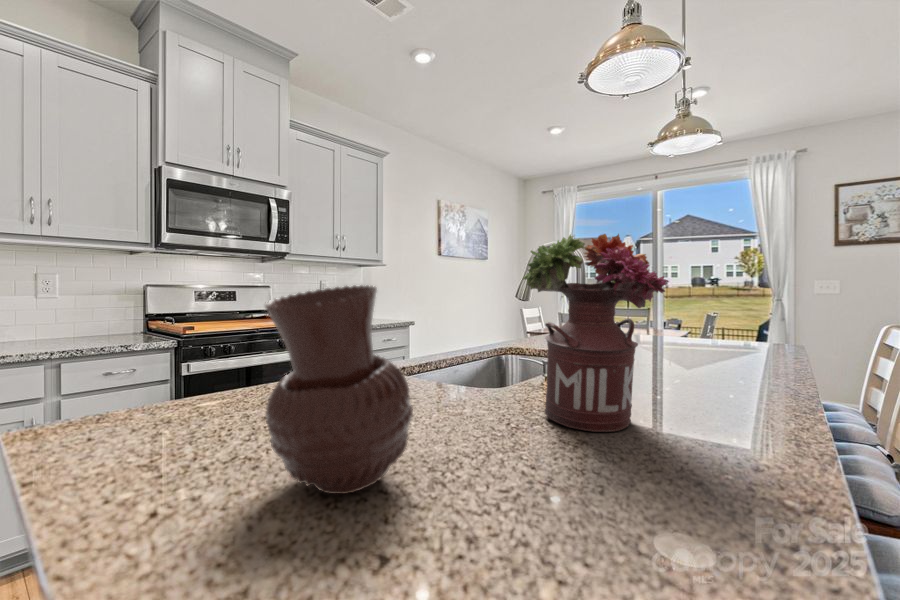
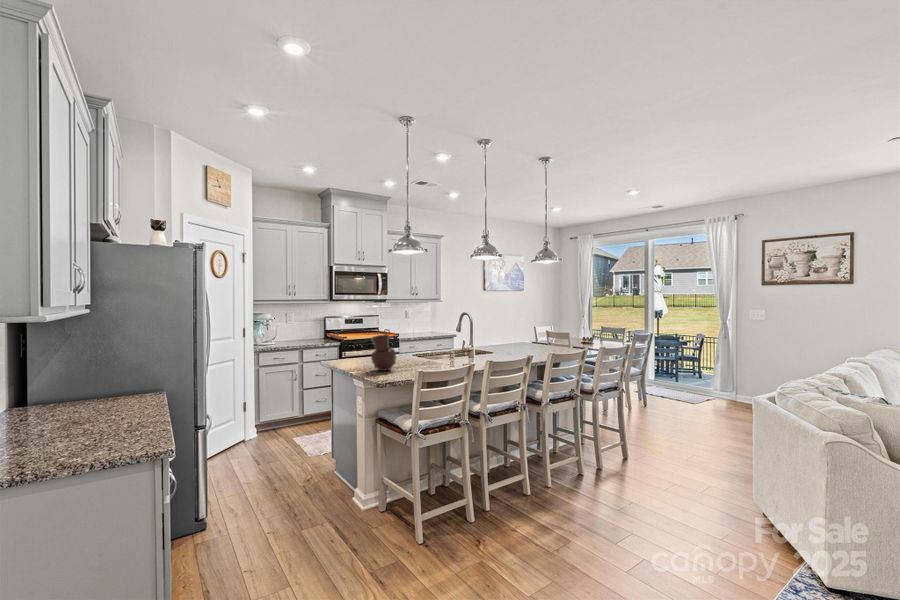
flower arrangement: present [523,234,669,432] -> none [430,319,464,368]

